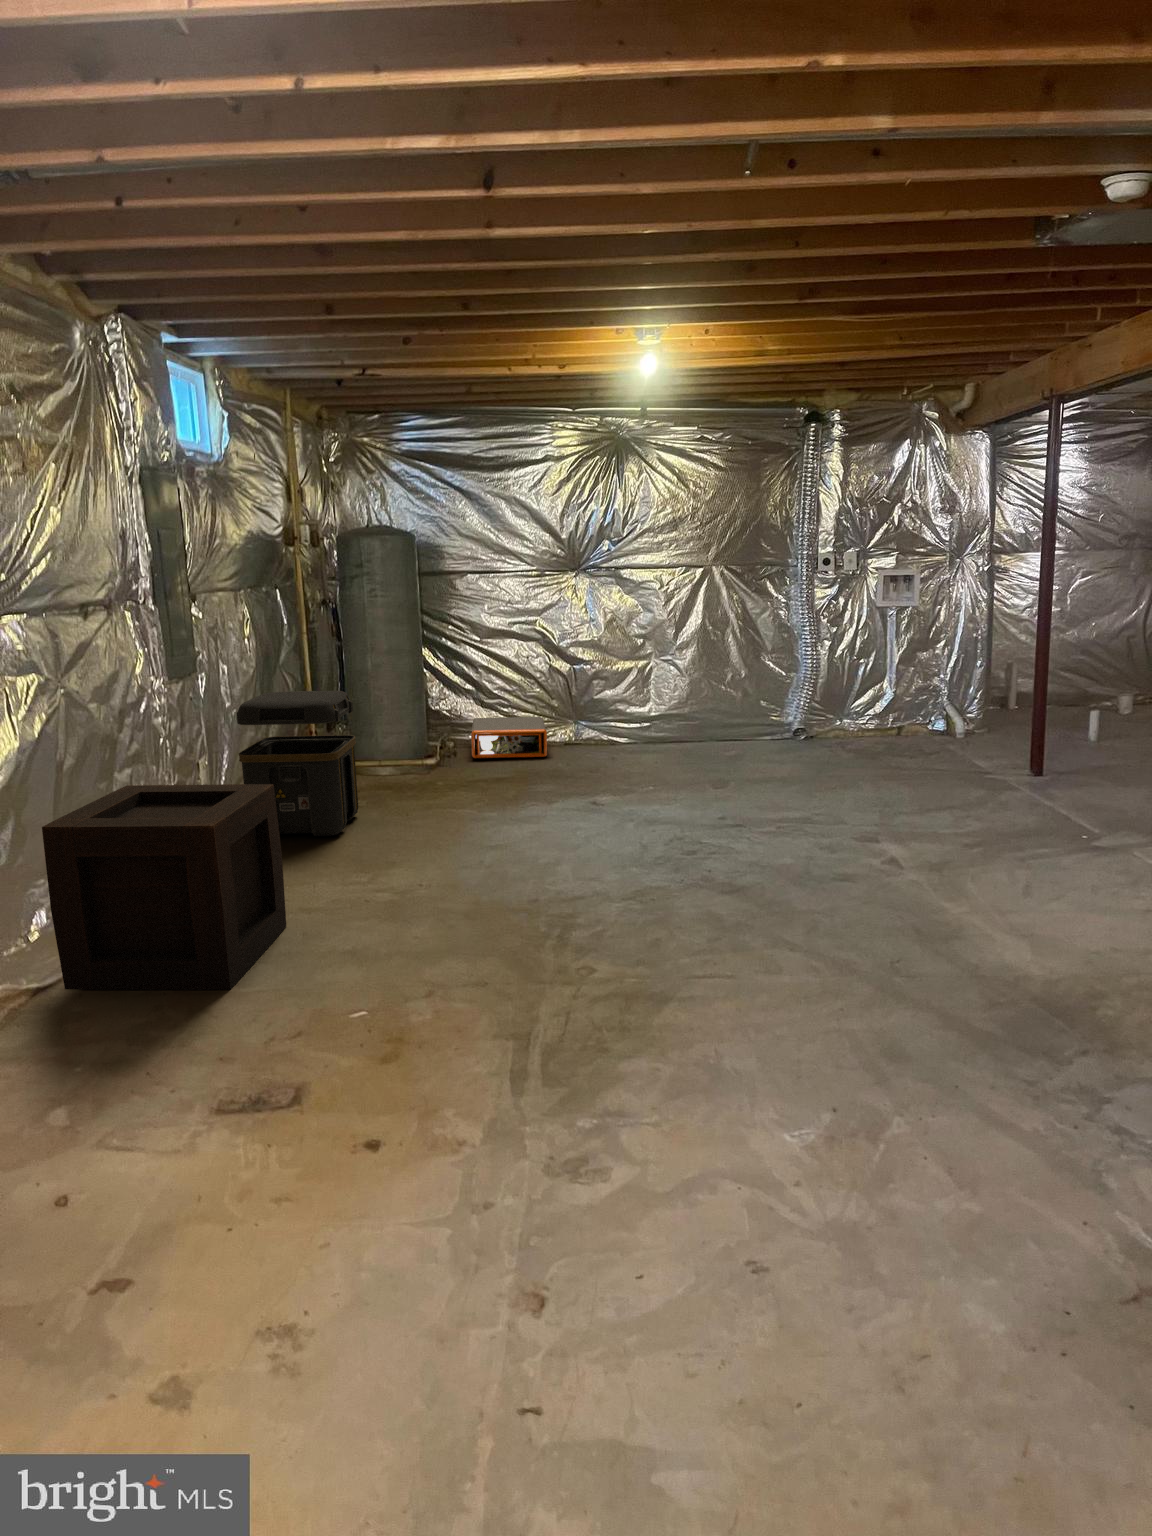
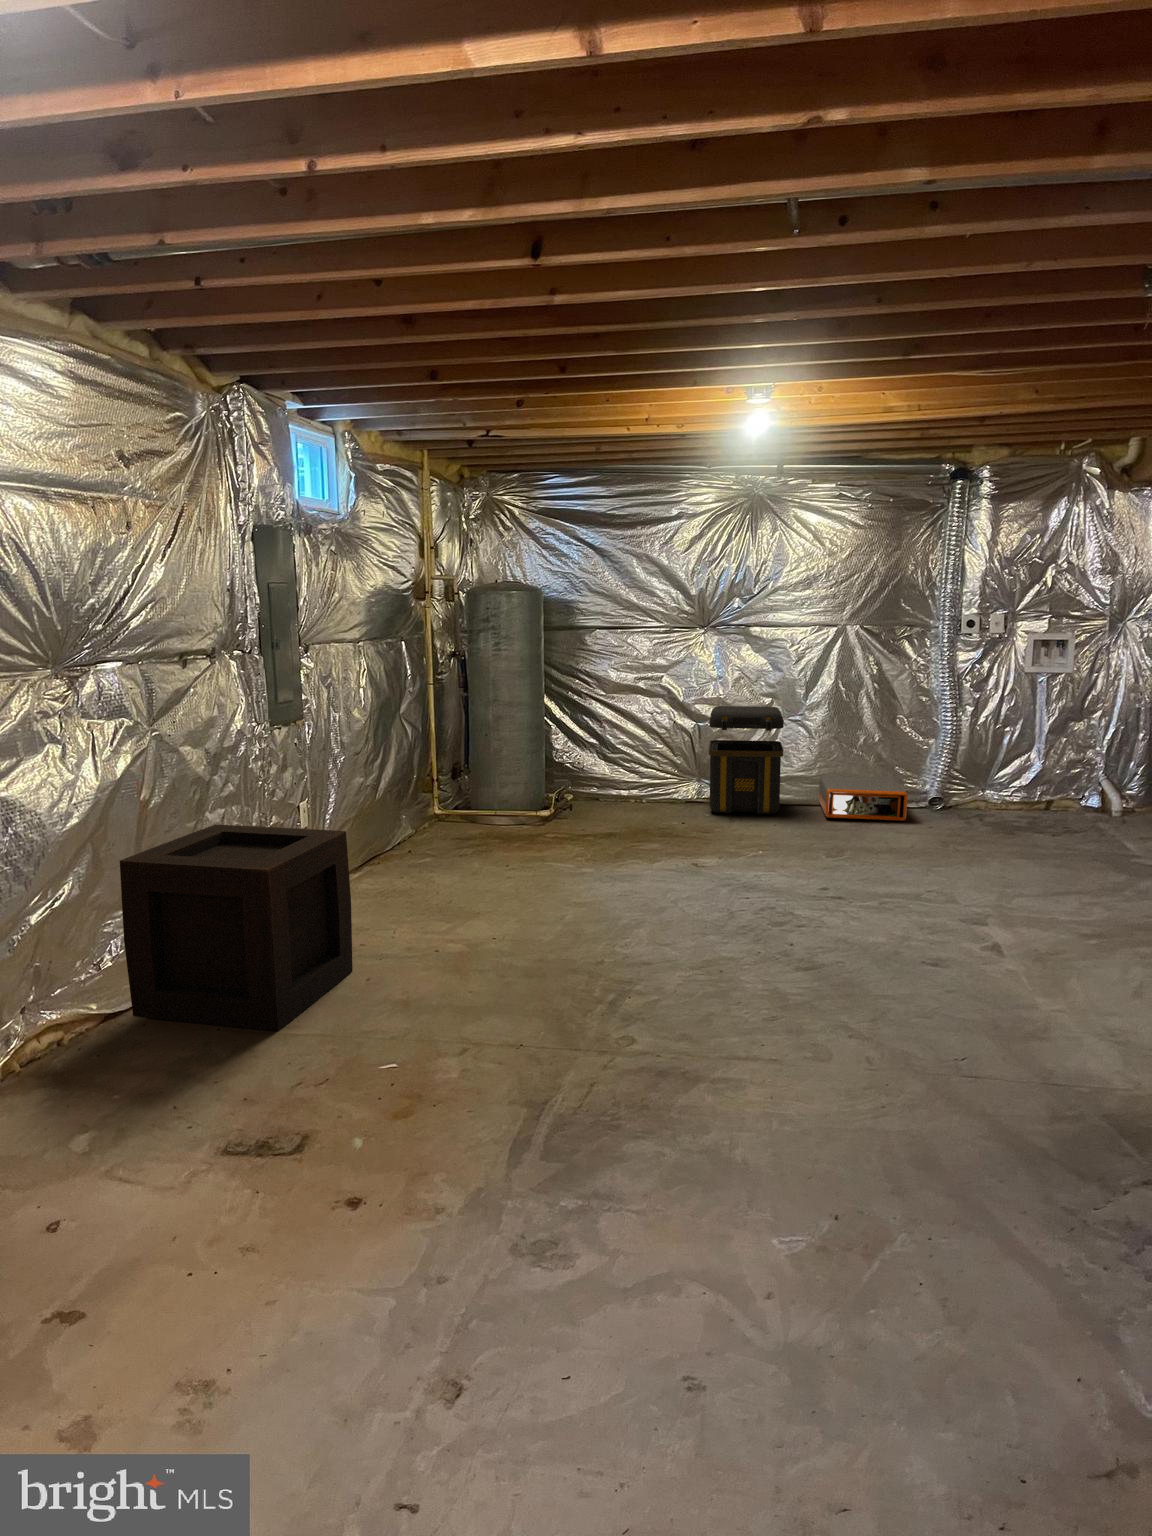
toolbox: present [237,691,358,836] -> present [709,706,784,814]
storage box: present [471,717,547,758] -> present [819,776,908,821]

